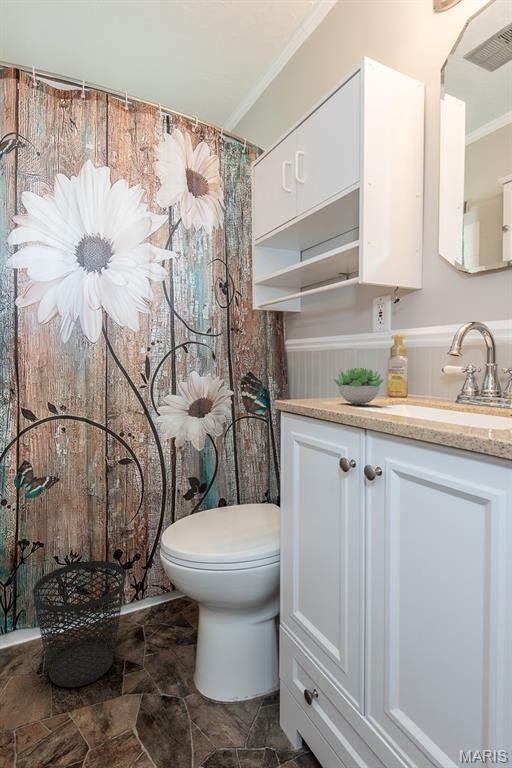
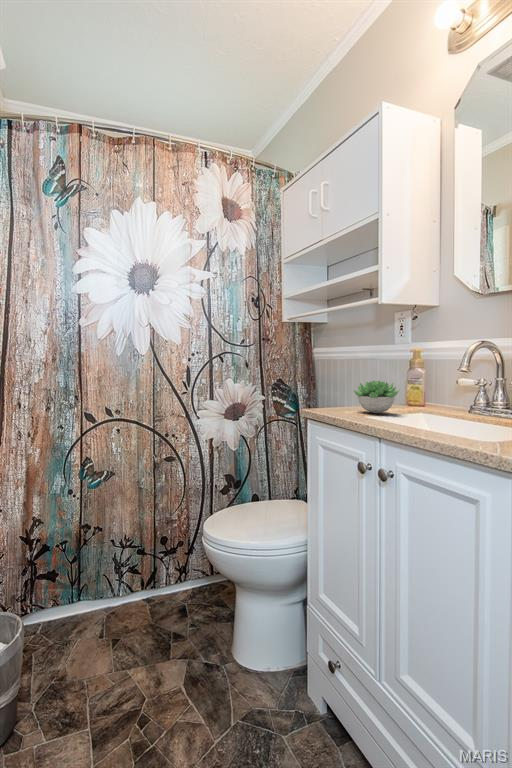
wastebasket: present [33,561,126,687] -> none [95,545,172,652]

